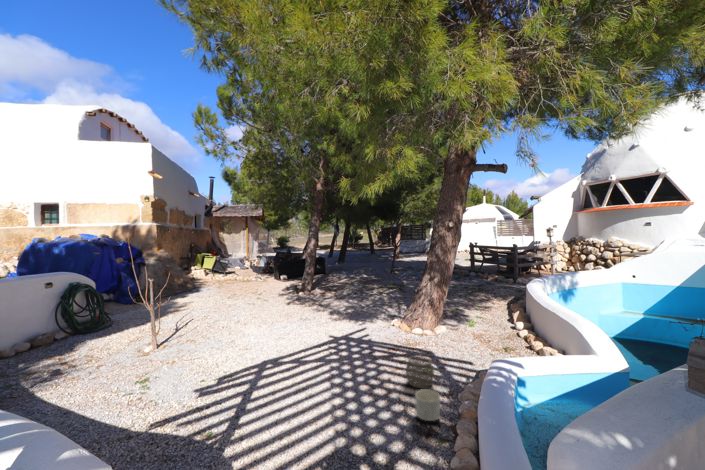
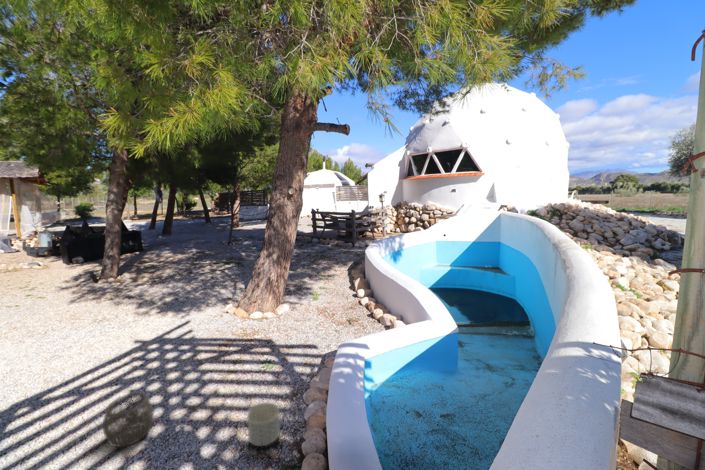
woven basket: present [406,356,434,388] -> present [103,393,153,447]

